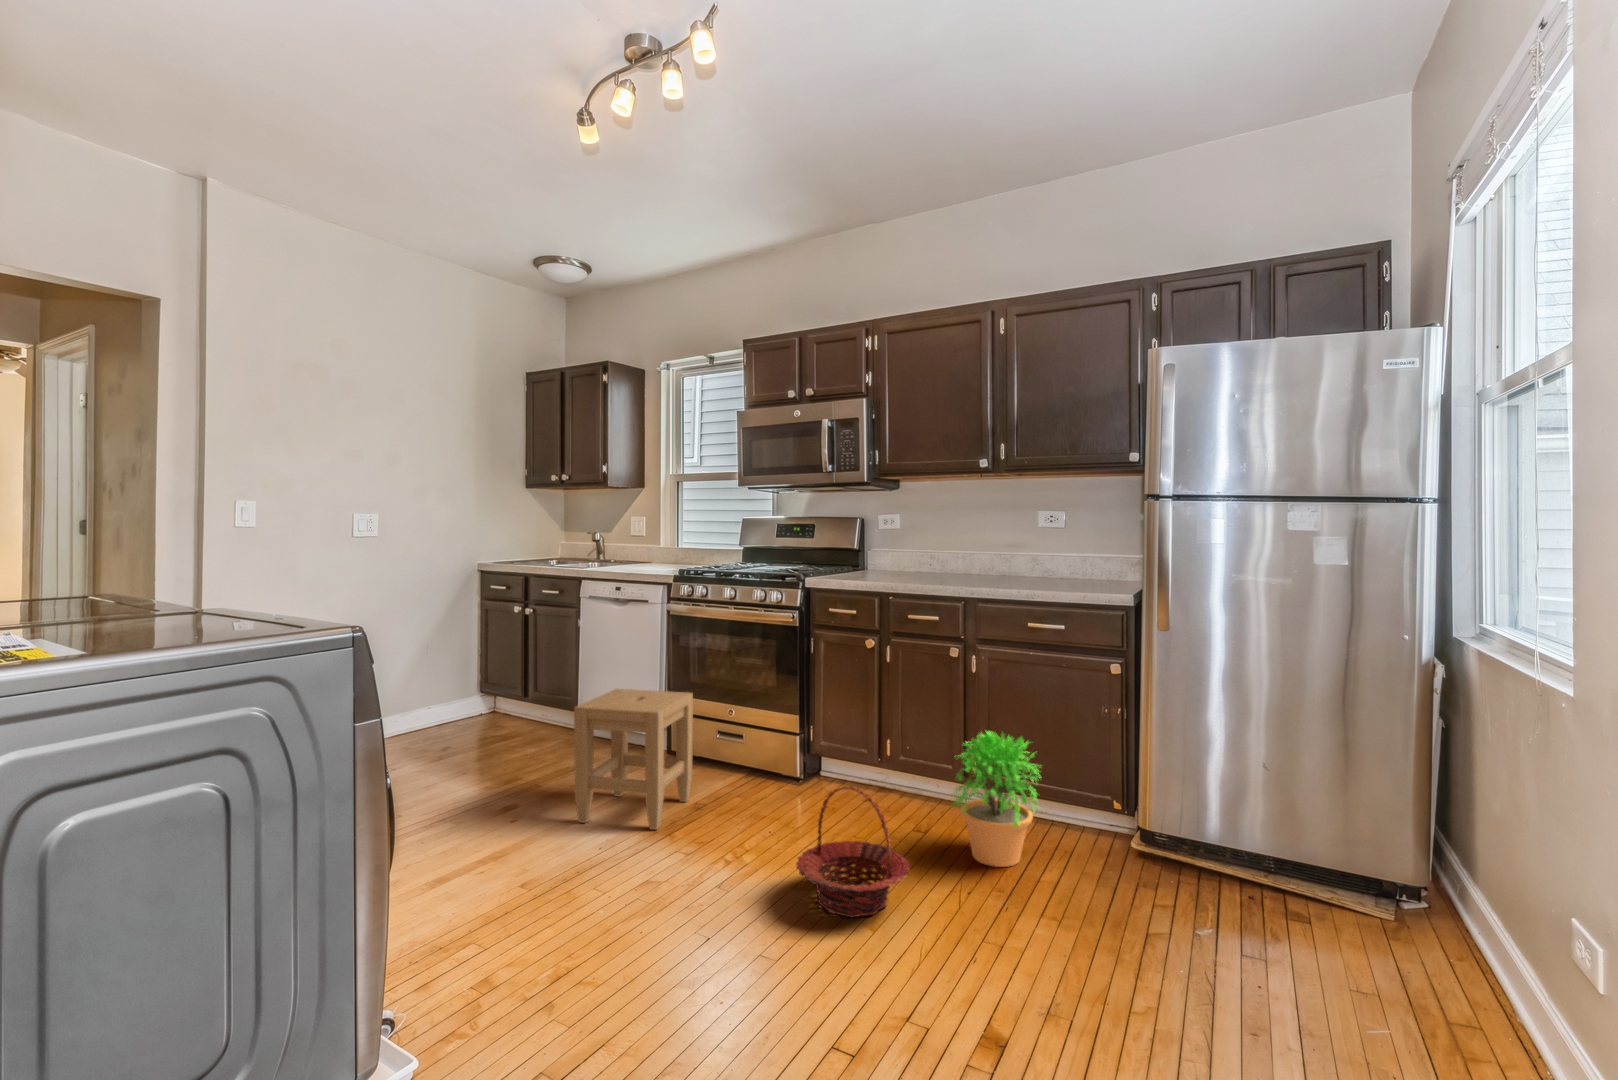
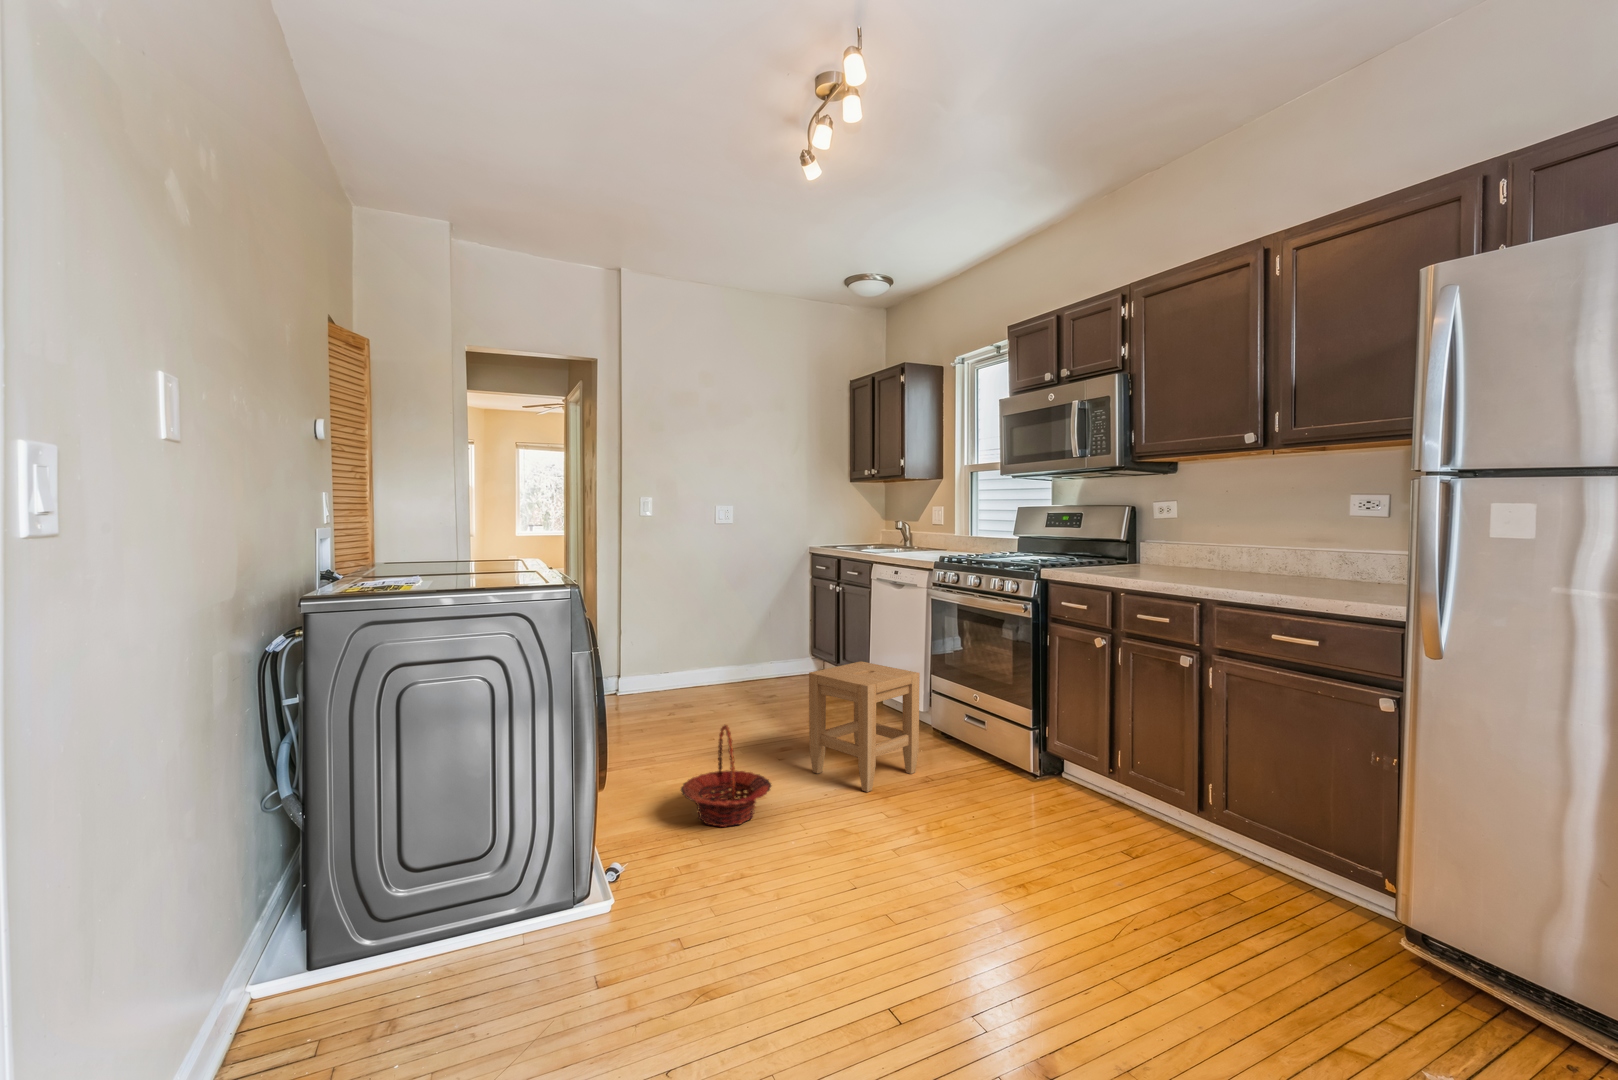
potted plant: present [954,731,1040,867] -> none [1134,754,1272,919]
basket: present [796,786,909,917] -> present [681,725,771,827]

